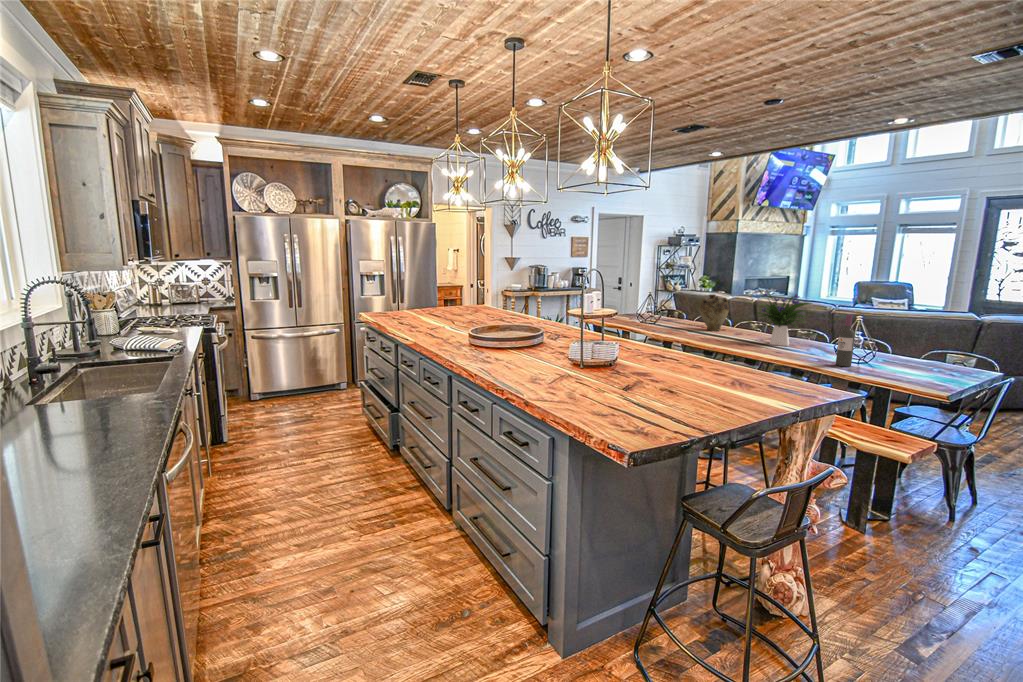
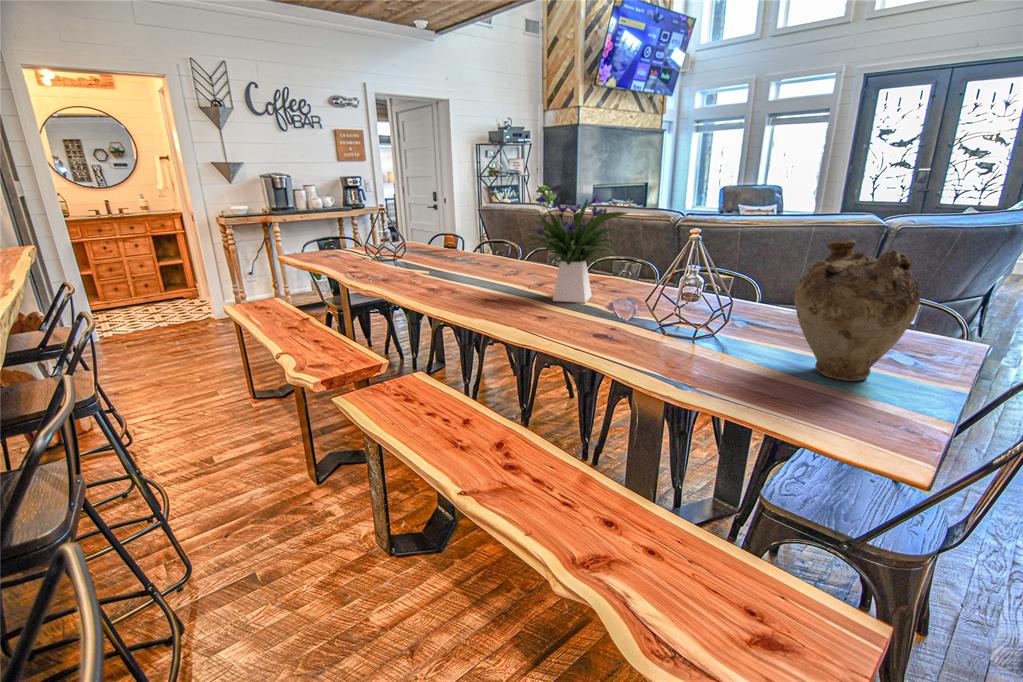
vase: present [700,294,729,331] -> present [794,240,920,381]
wine bottle: present [836,315,855,367] -> none [657,235,695,362]

